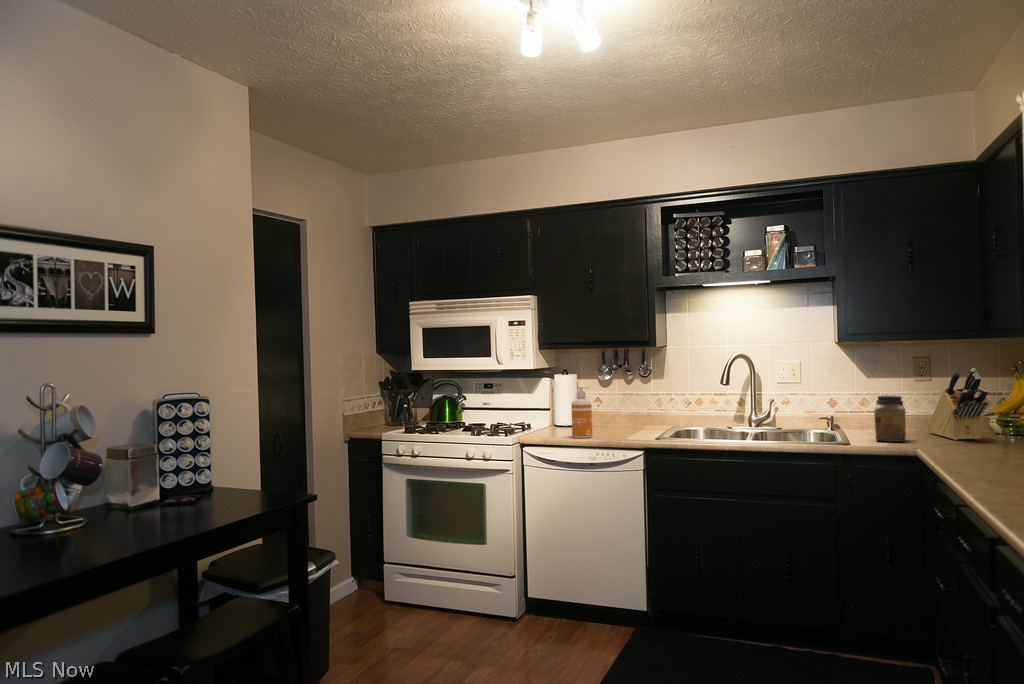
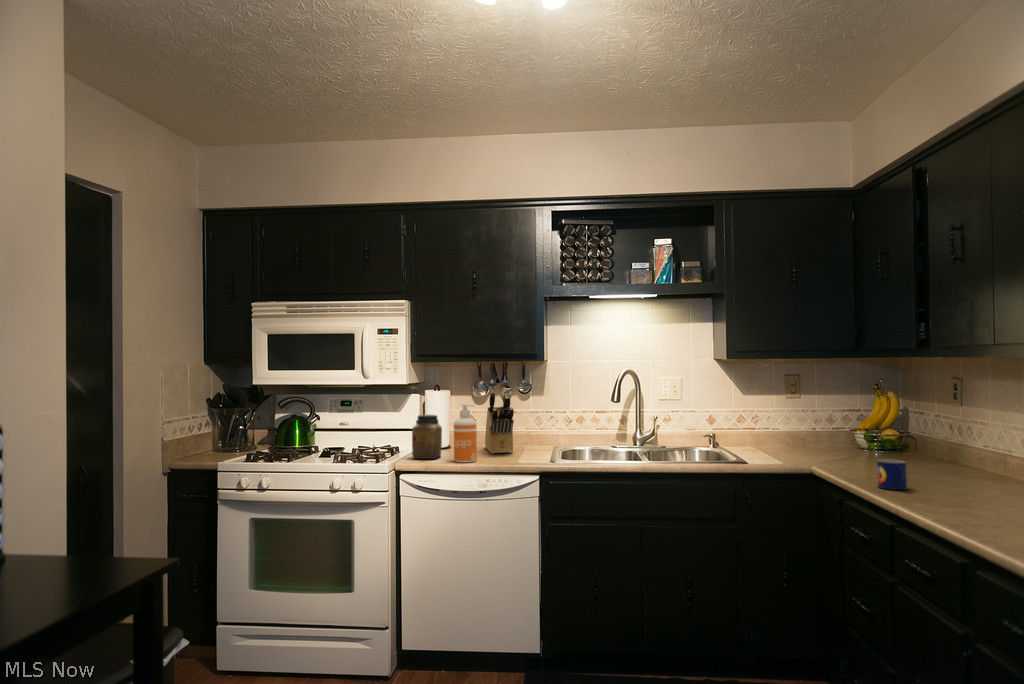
knife block: present [928,368,988,440] -> present [485,389,514,454]
jar: present [874,395,906,442] -> present [412,415,442,459]
mug: none [955,440,985,470] -> present [877,459,907,490]

